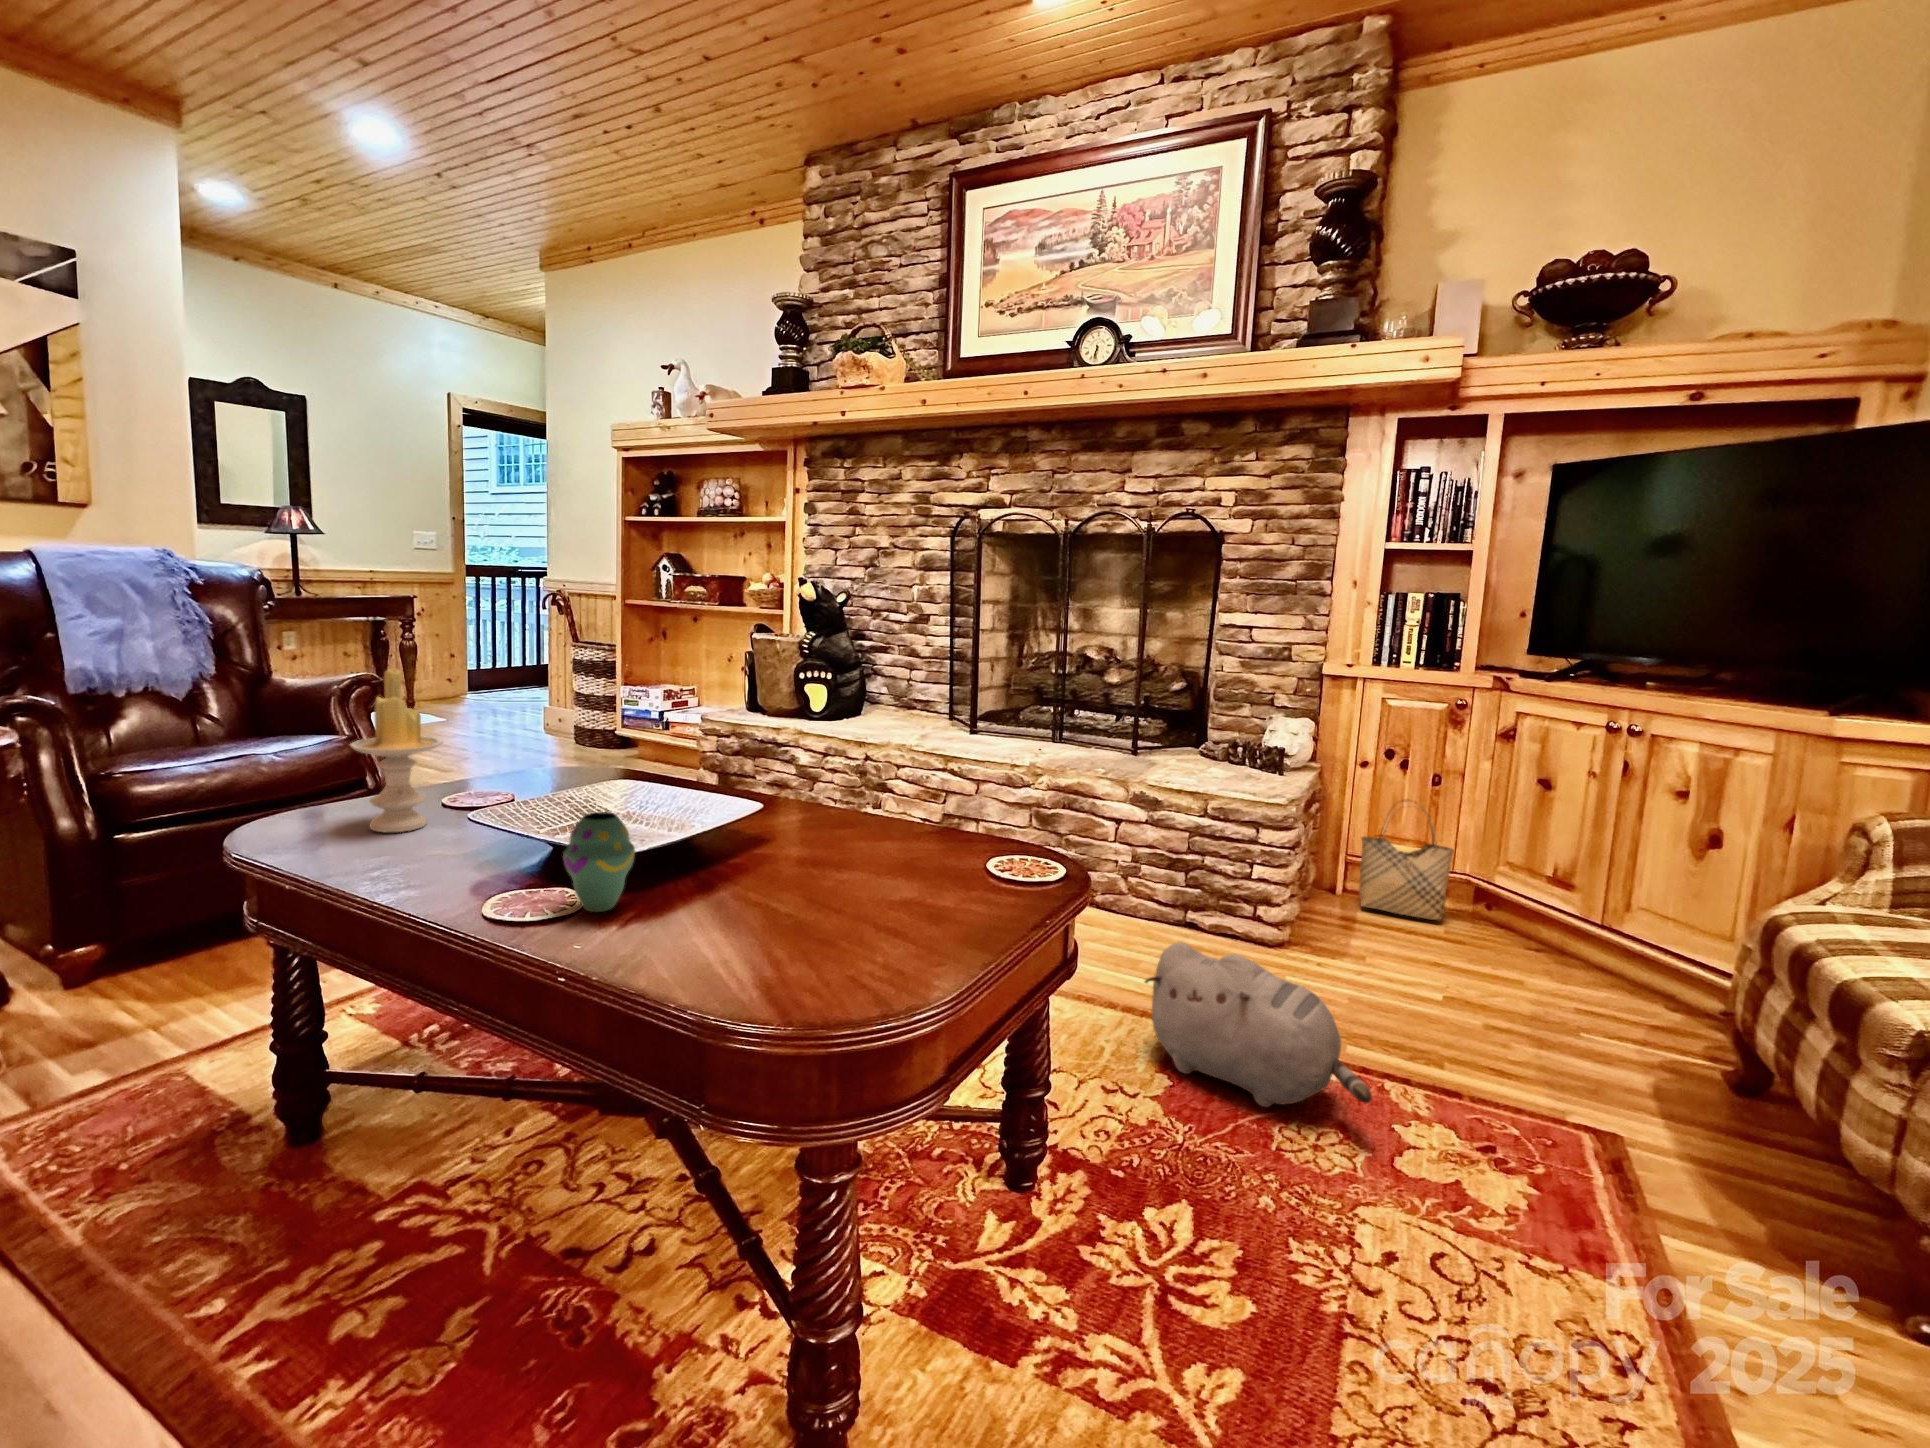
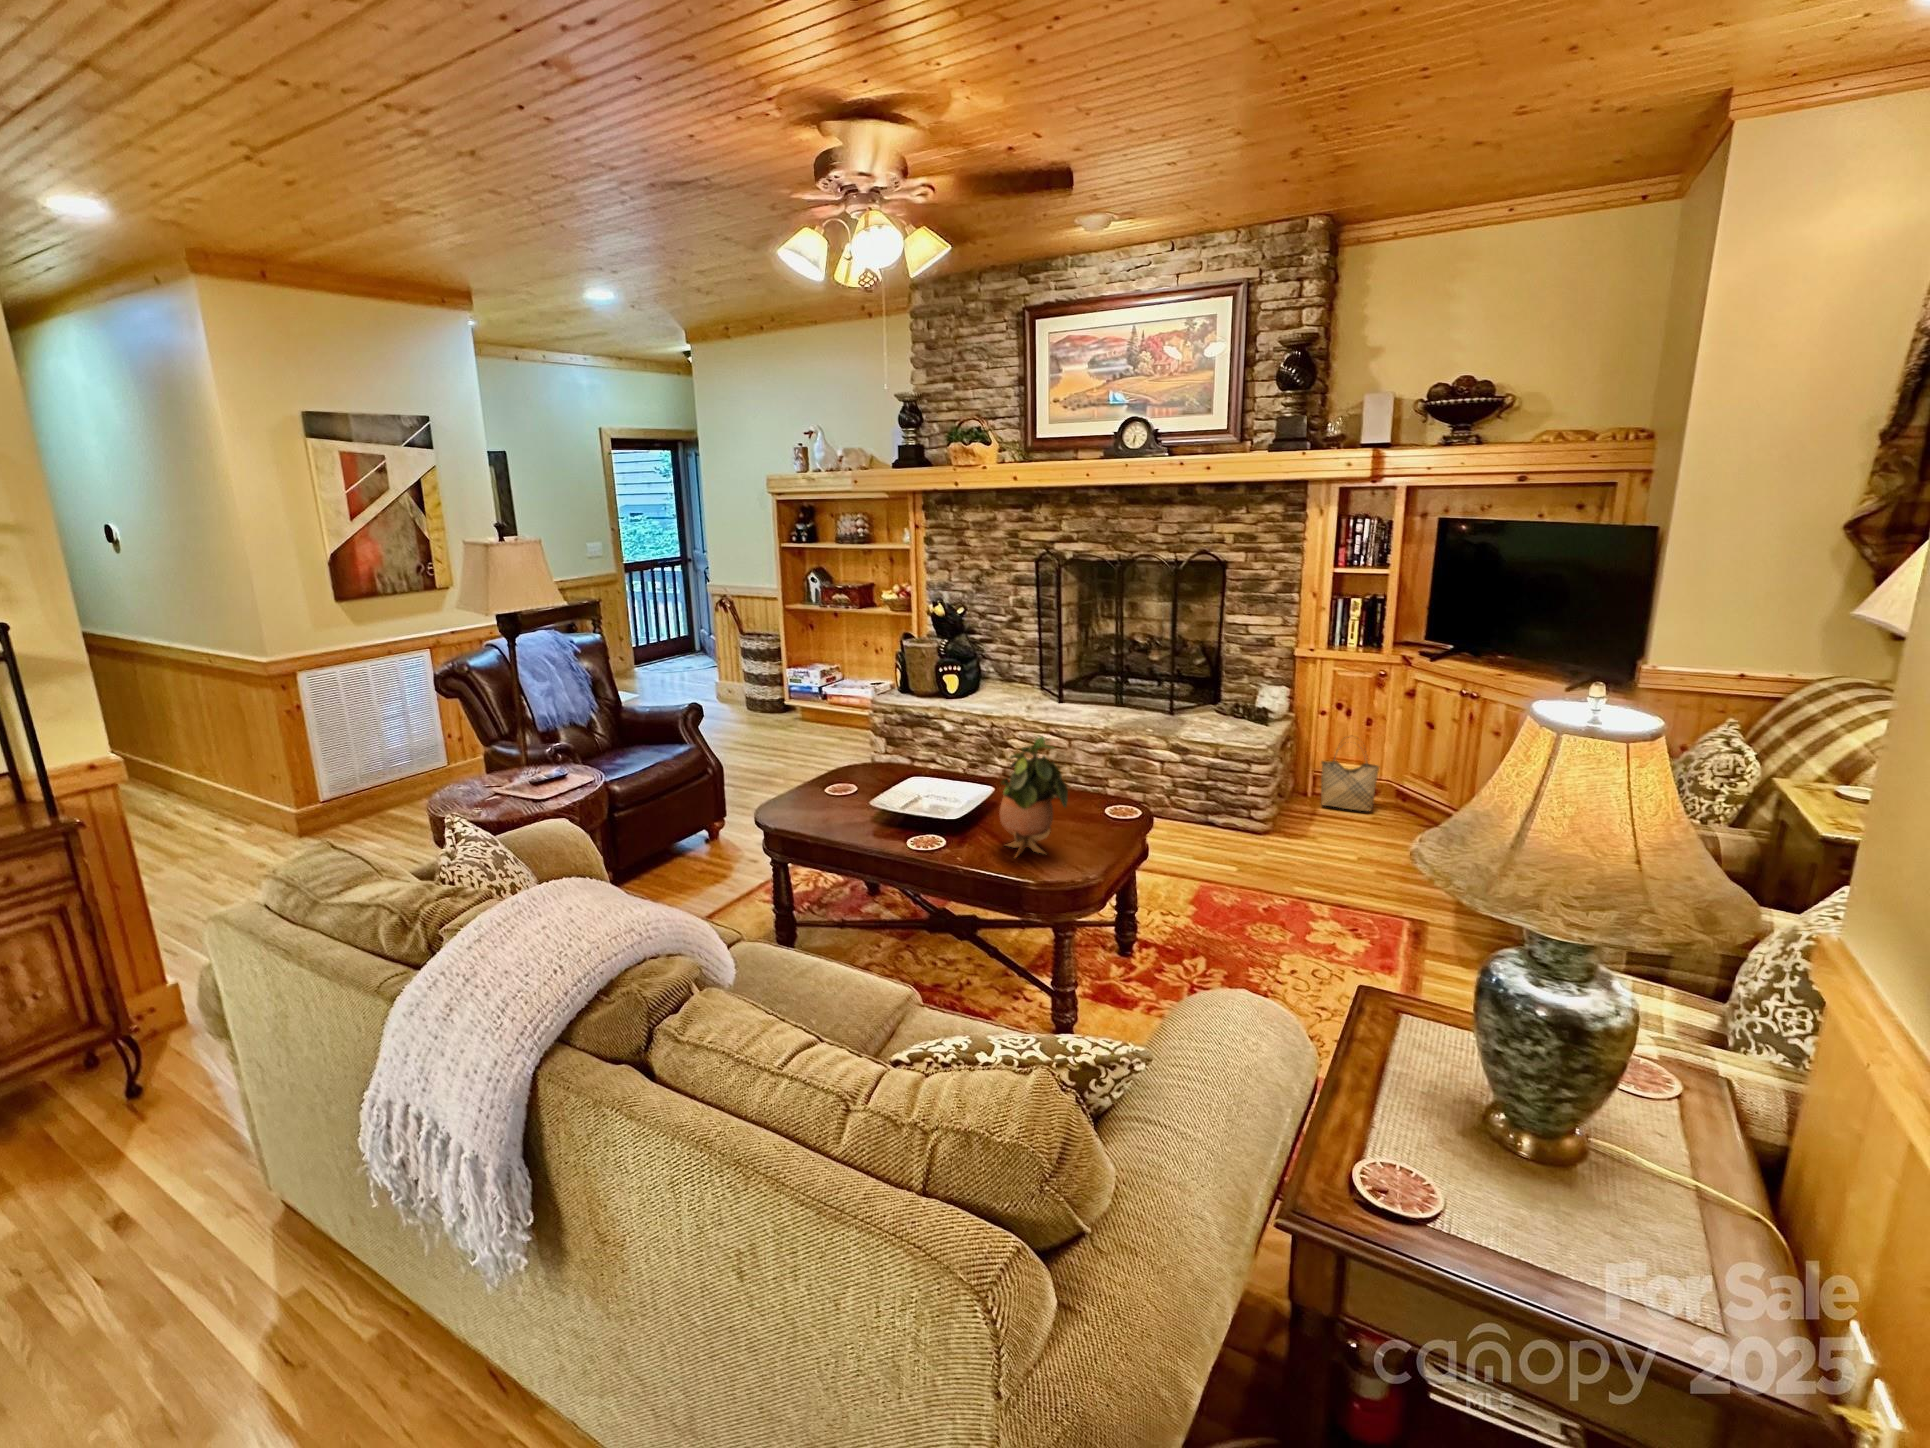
potted plant: none [704,643,877,949] -> present [999,737,1068,858]
candle: present [350,669,443,832] -> none [808,740,845,816]
vase: present [563,812,635,912] -> none [938,807,966,847]
plush toy: present [1145,942,1372,1107] -> none [1181,839,1293,918]

